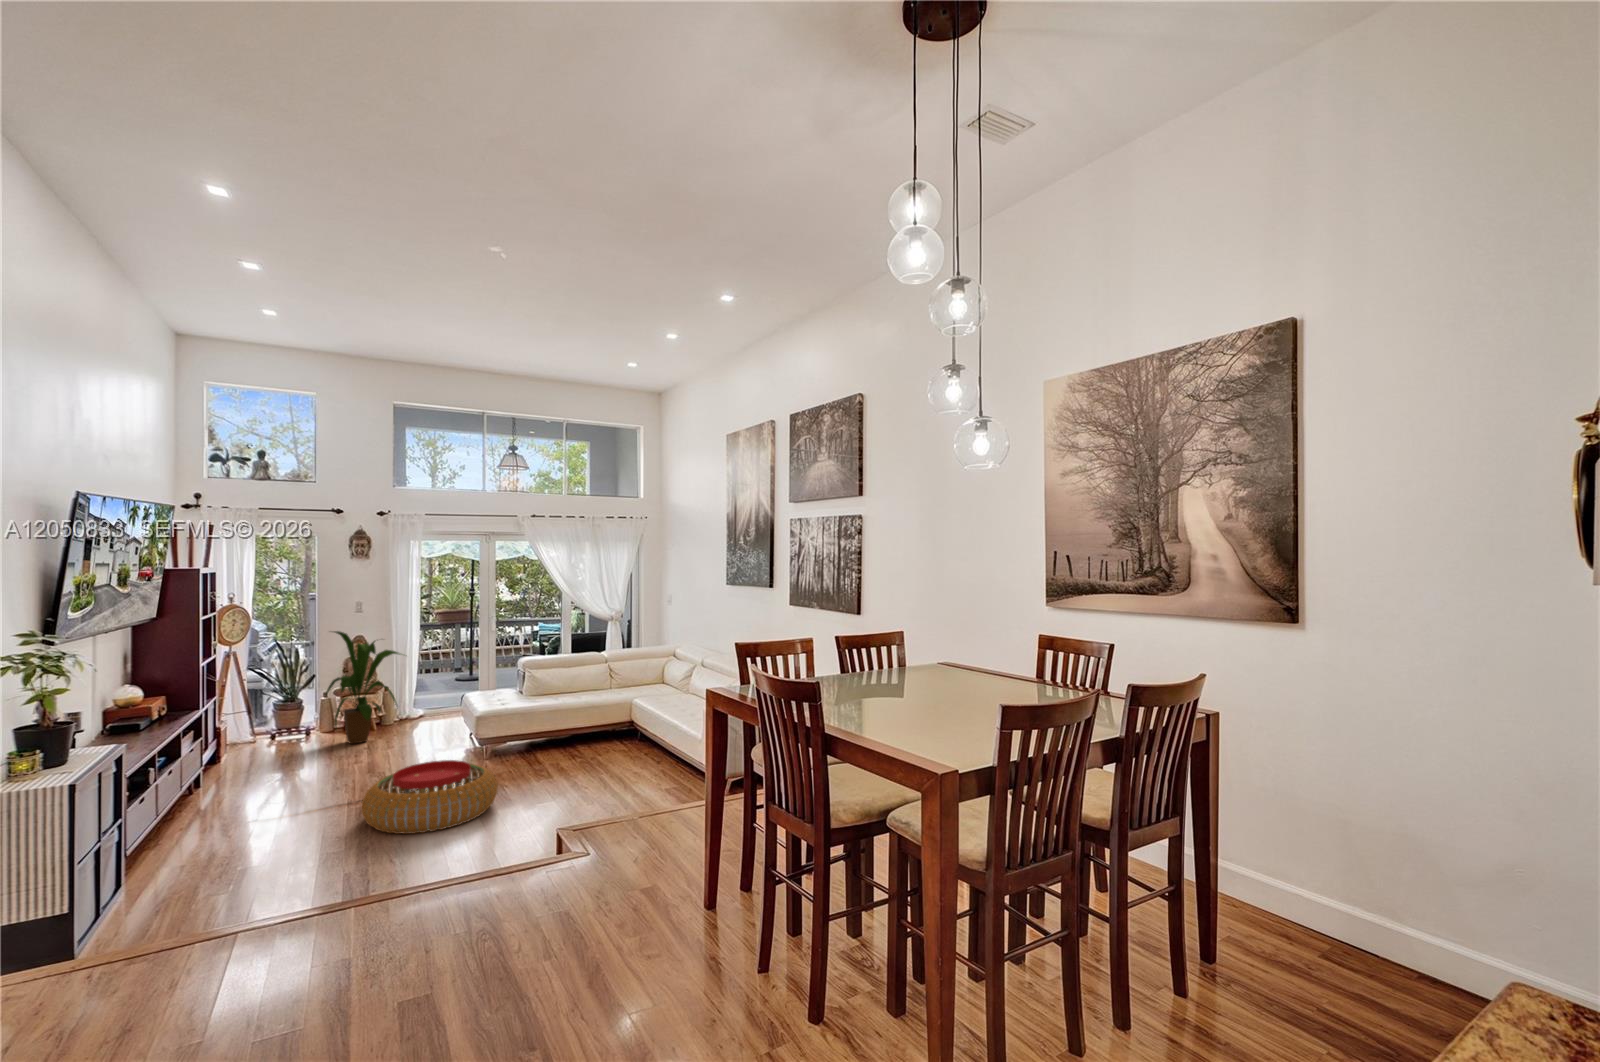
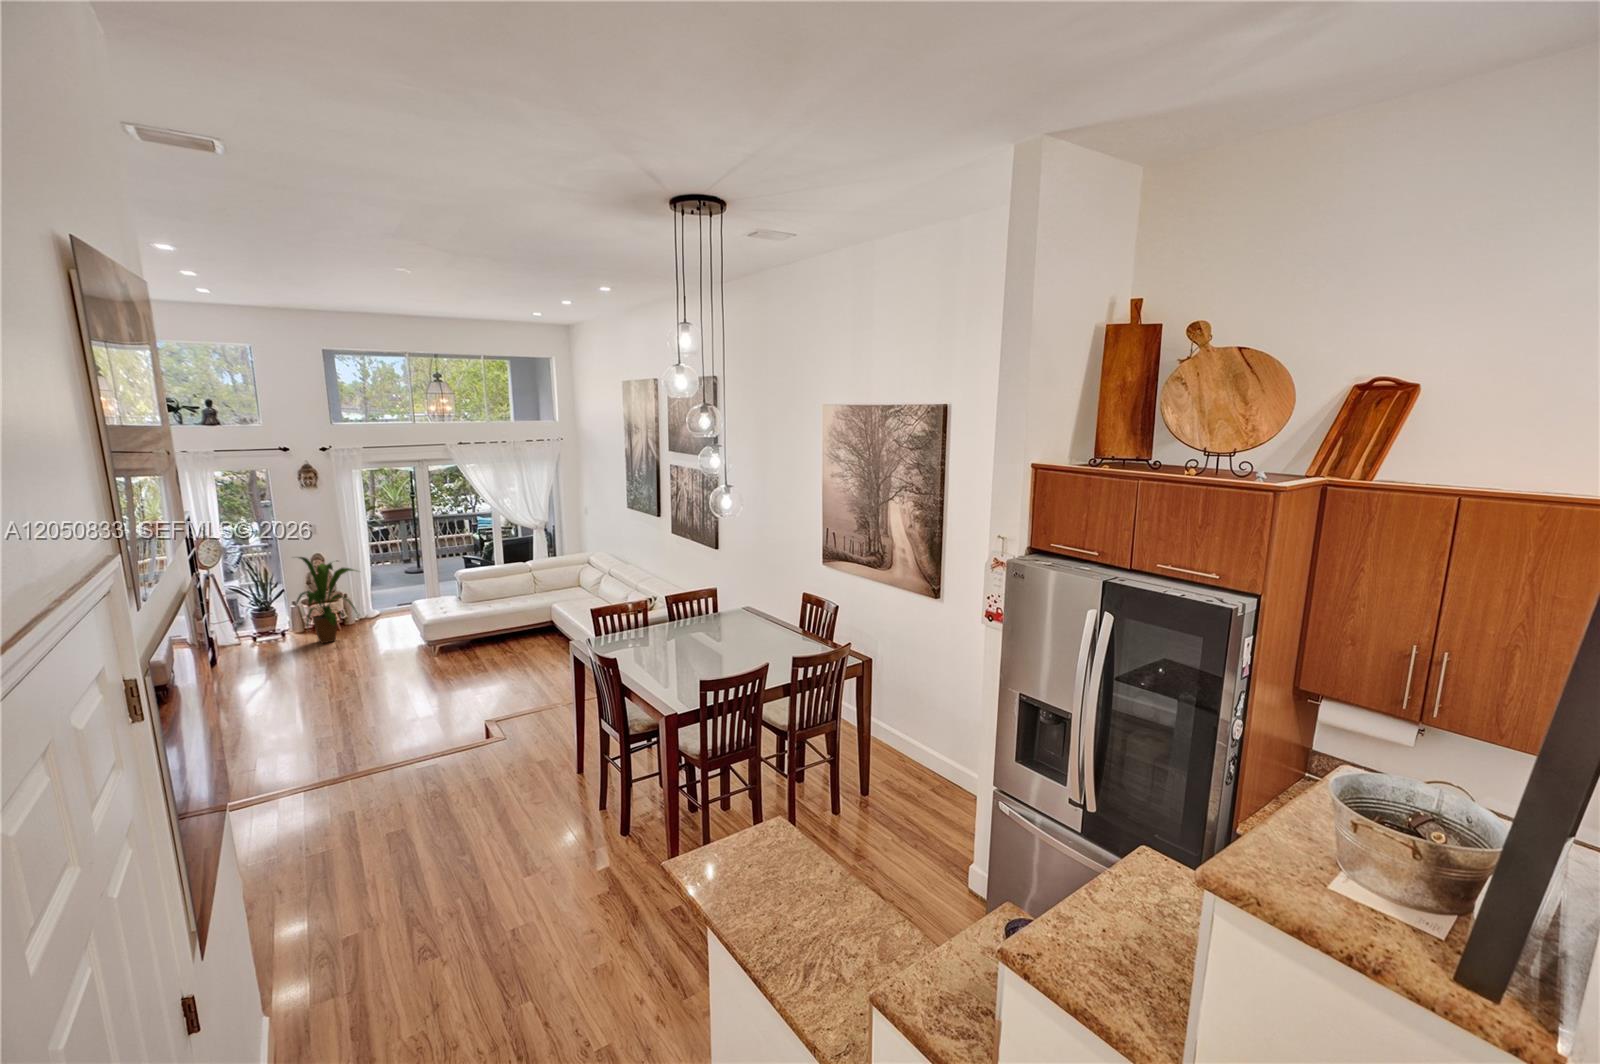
pouf: present [362,760,498,834] -> none [340,664,443,719]

